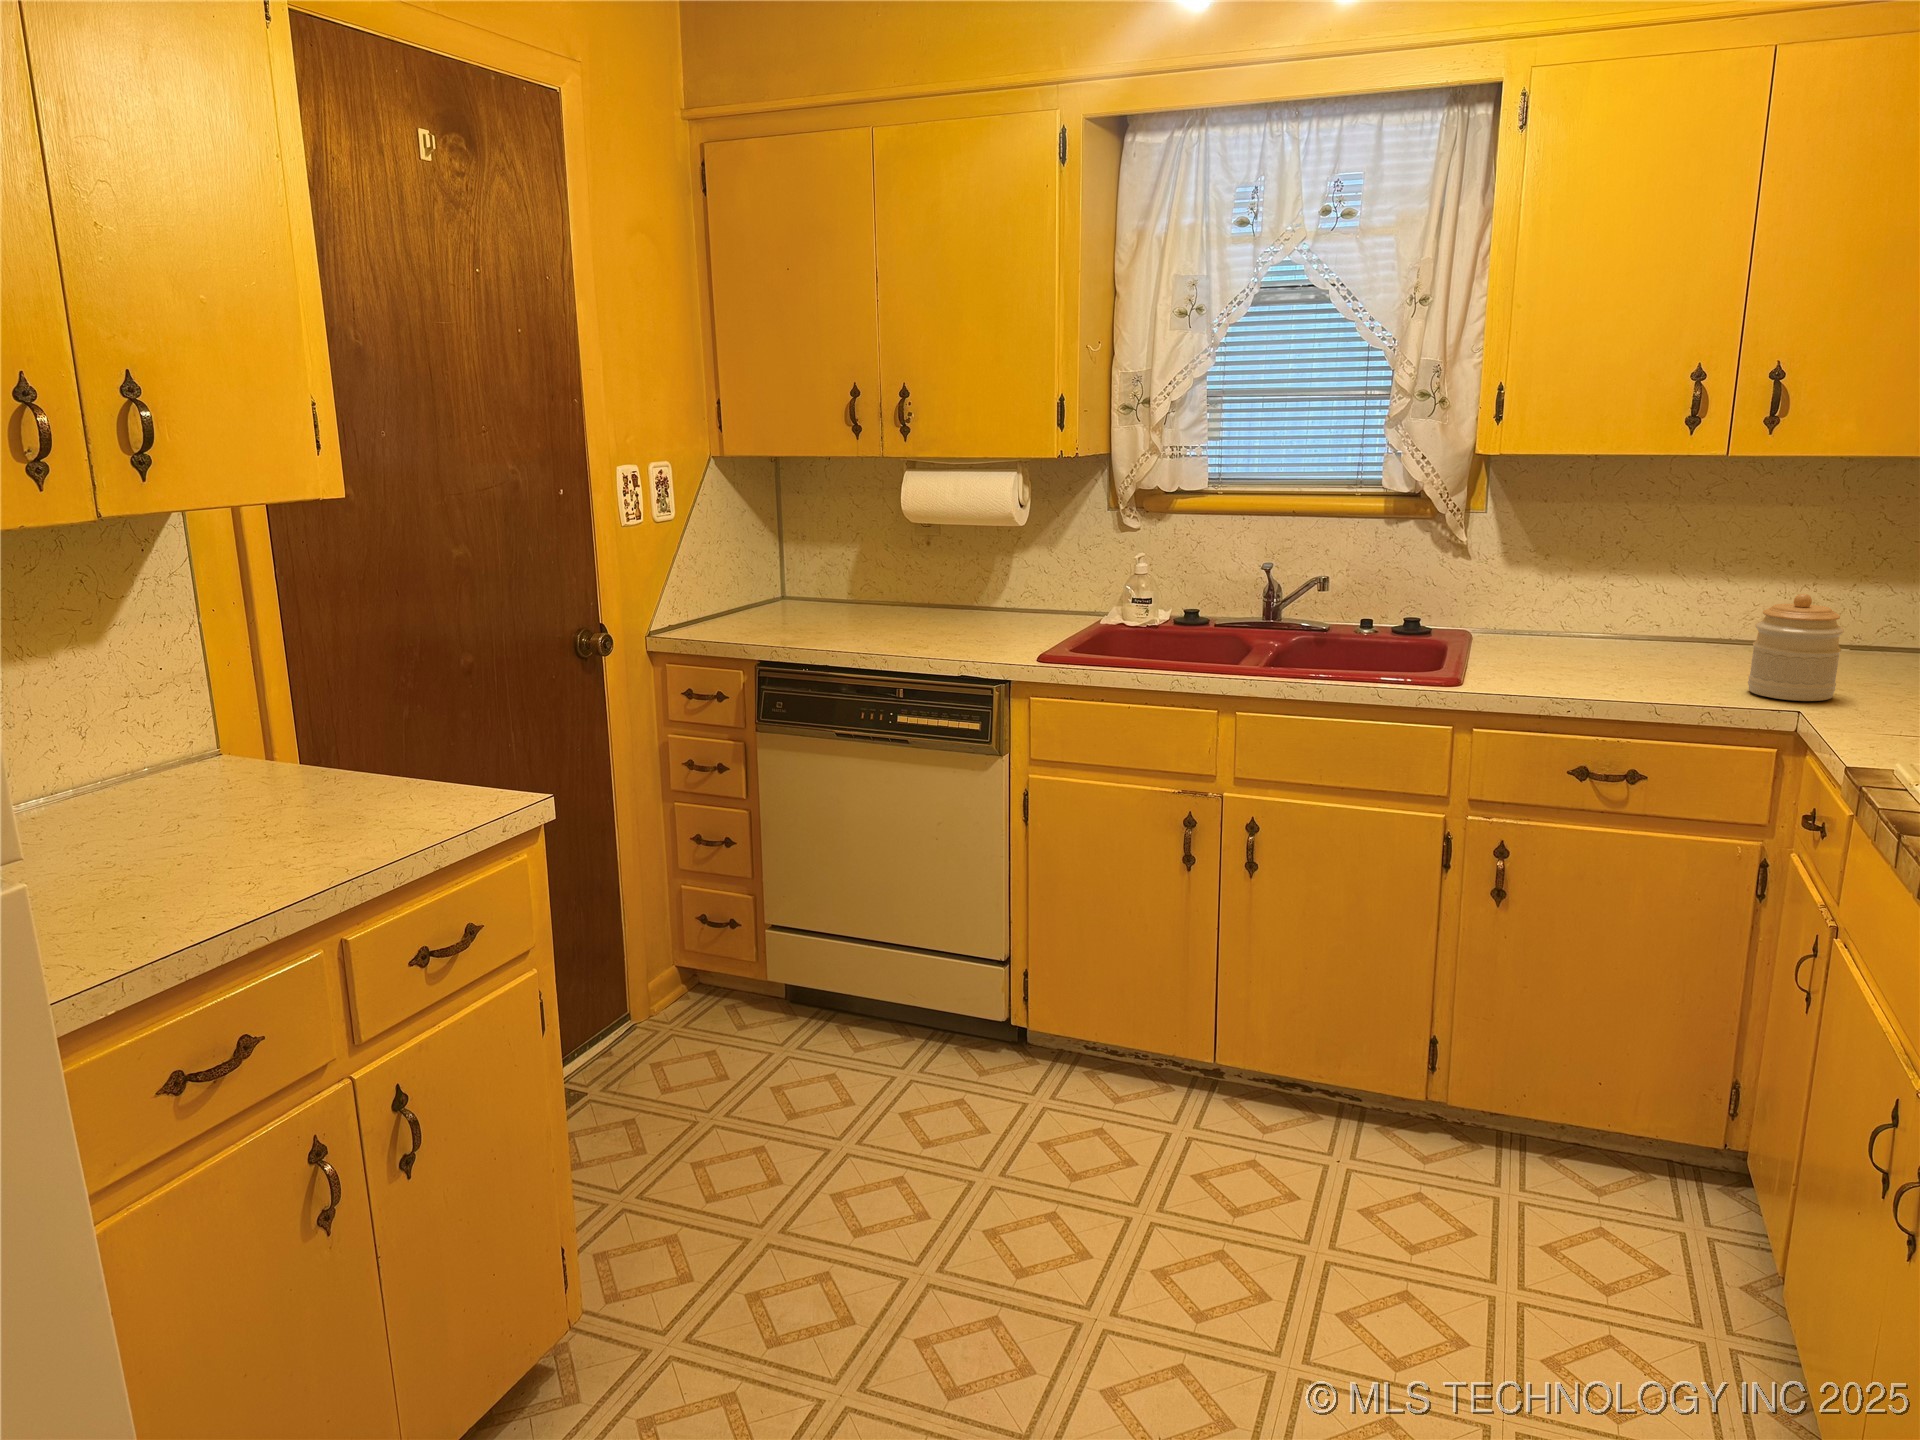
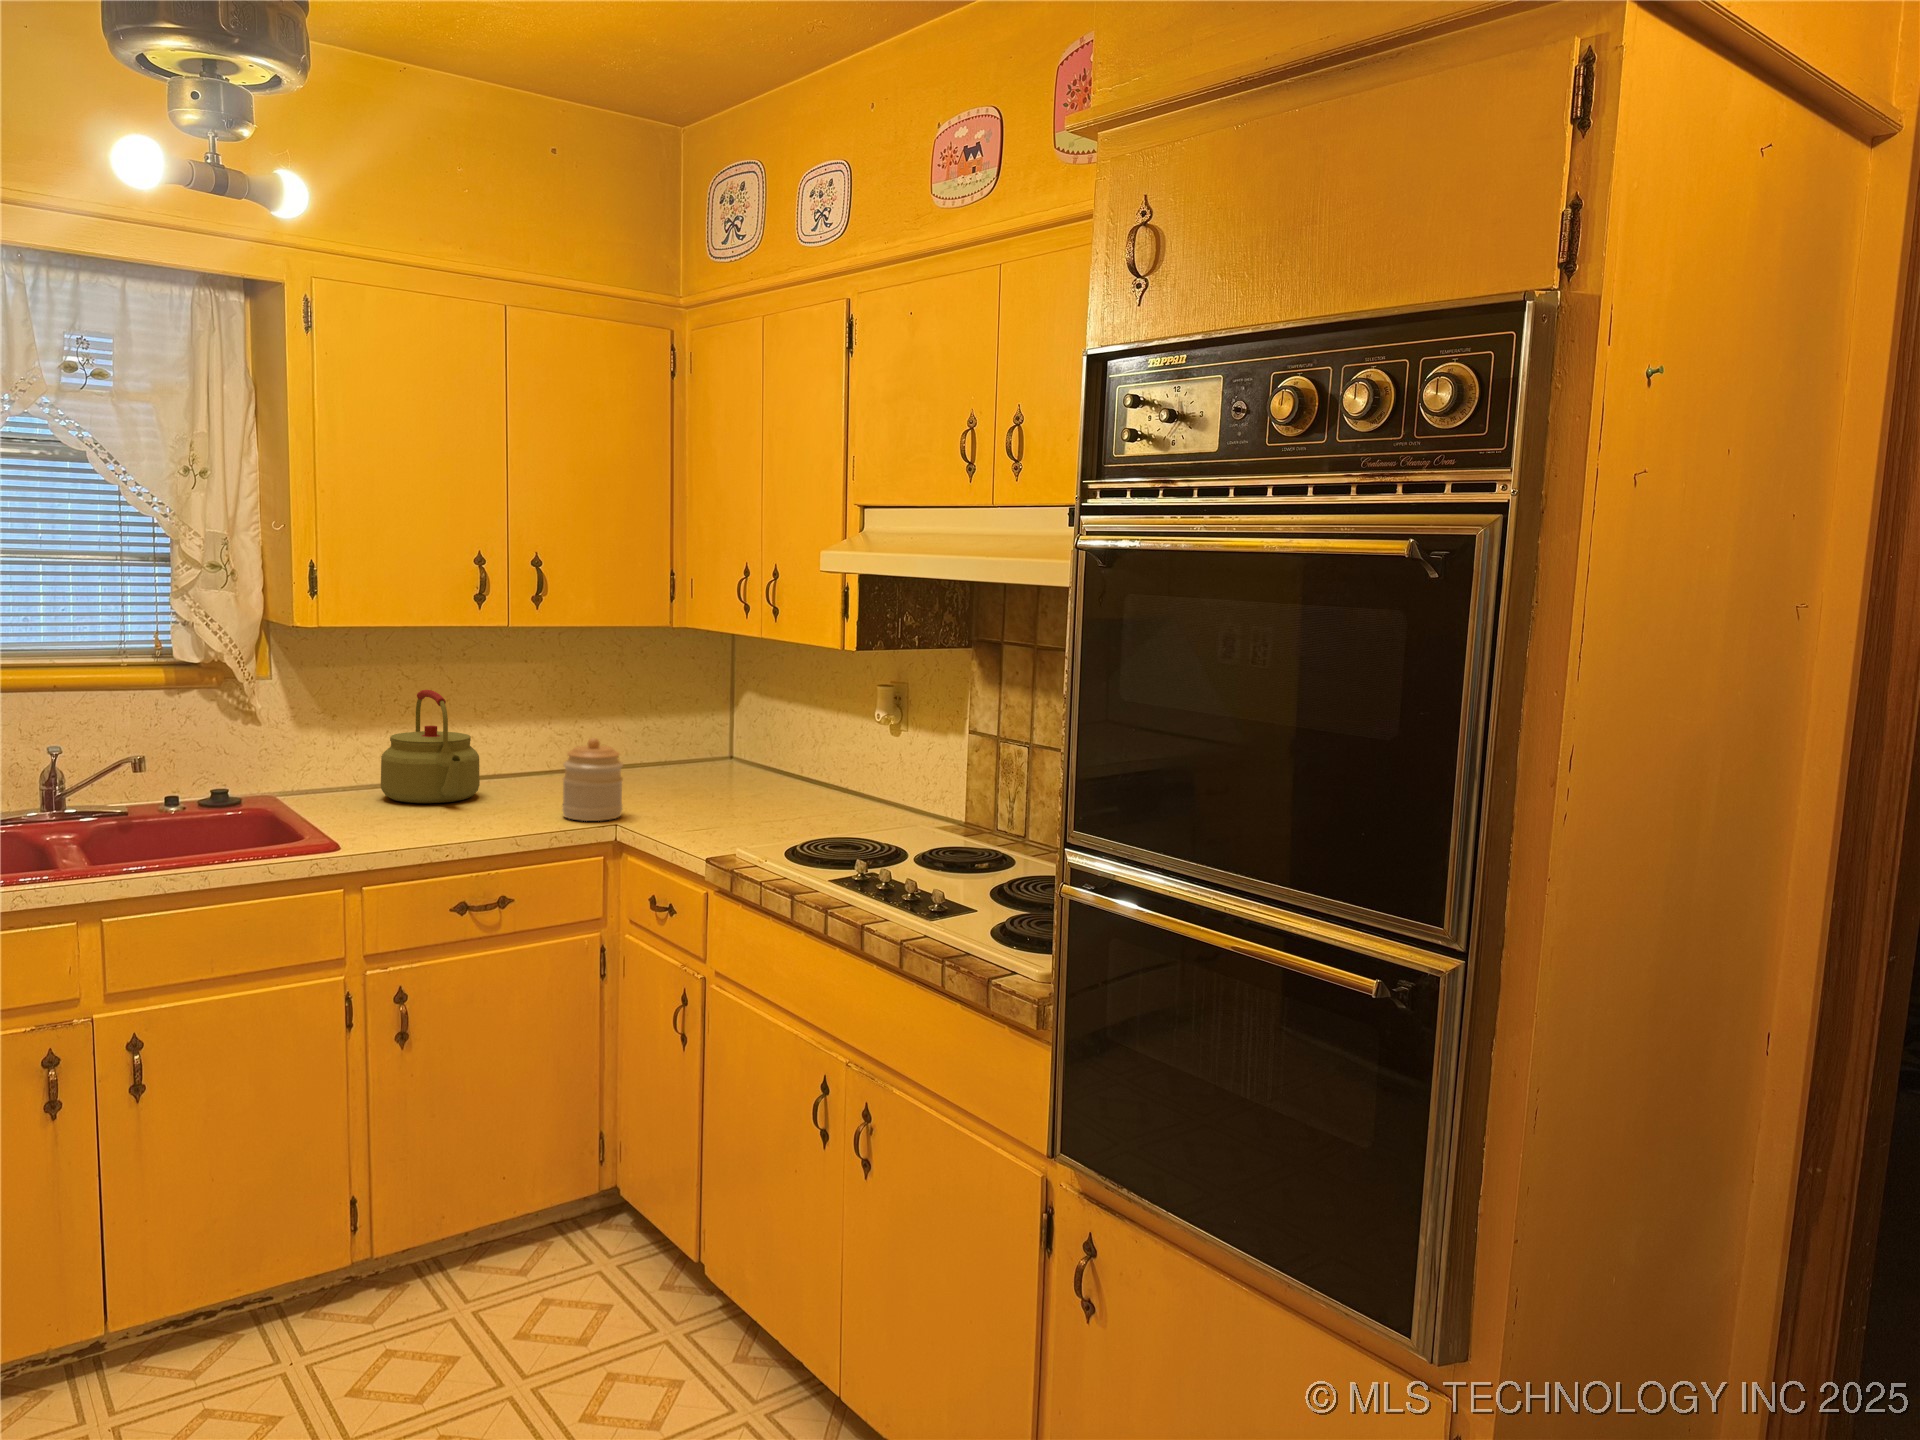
kettle: none [1570,528,1689,658] -> present [381,690,480,803]

